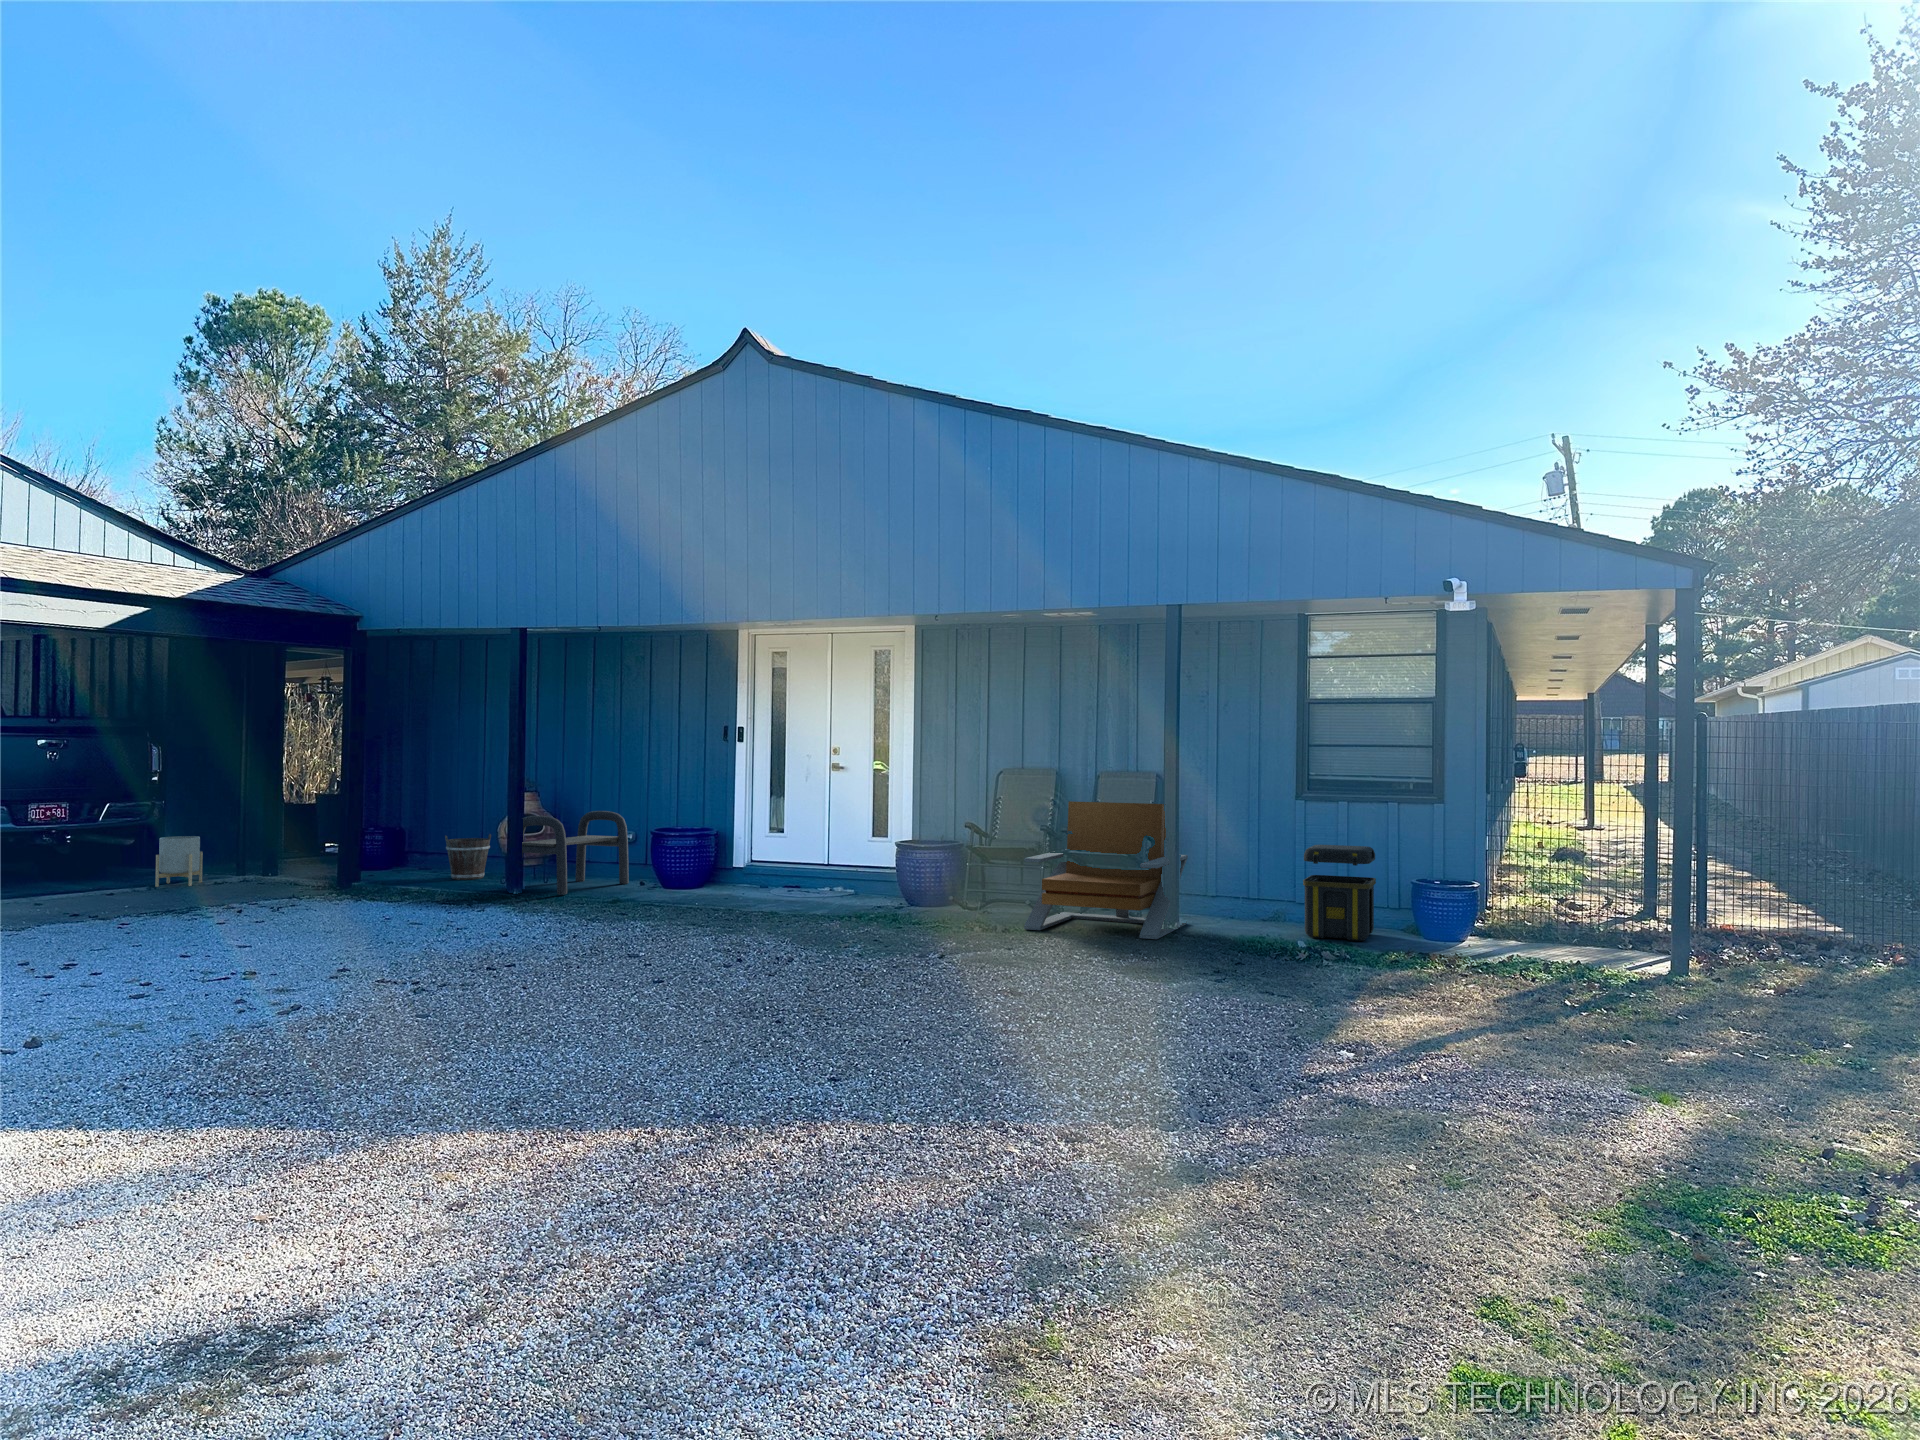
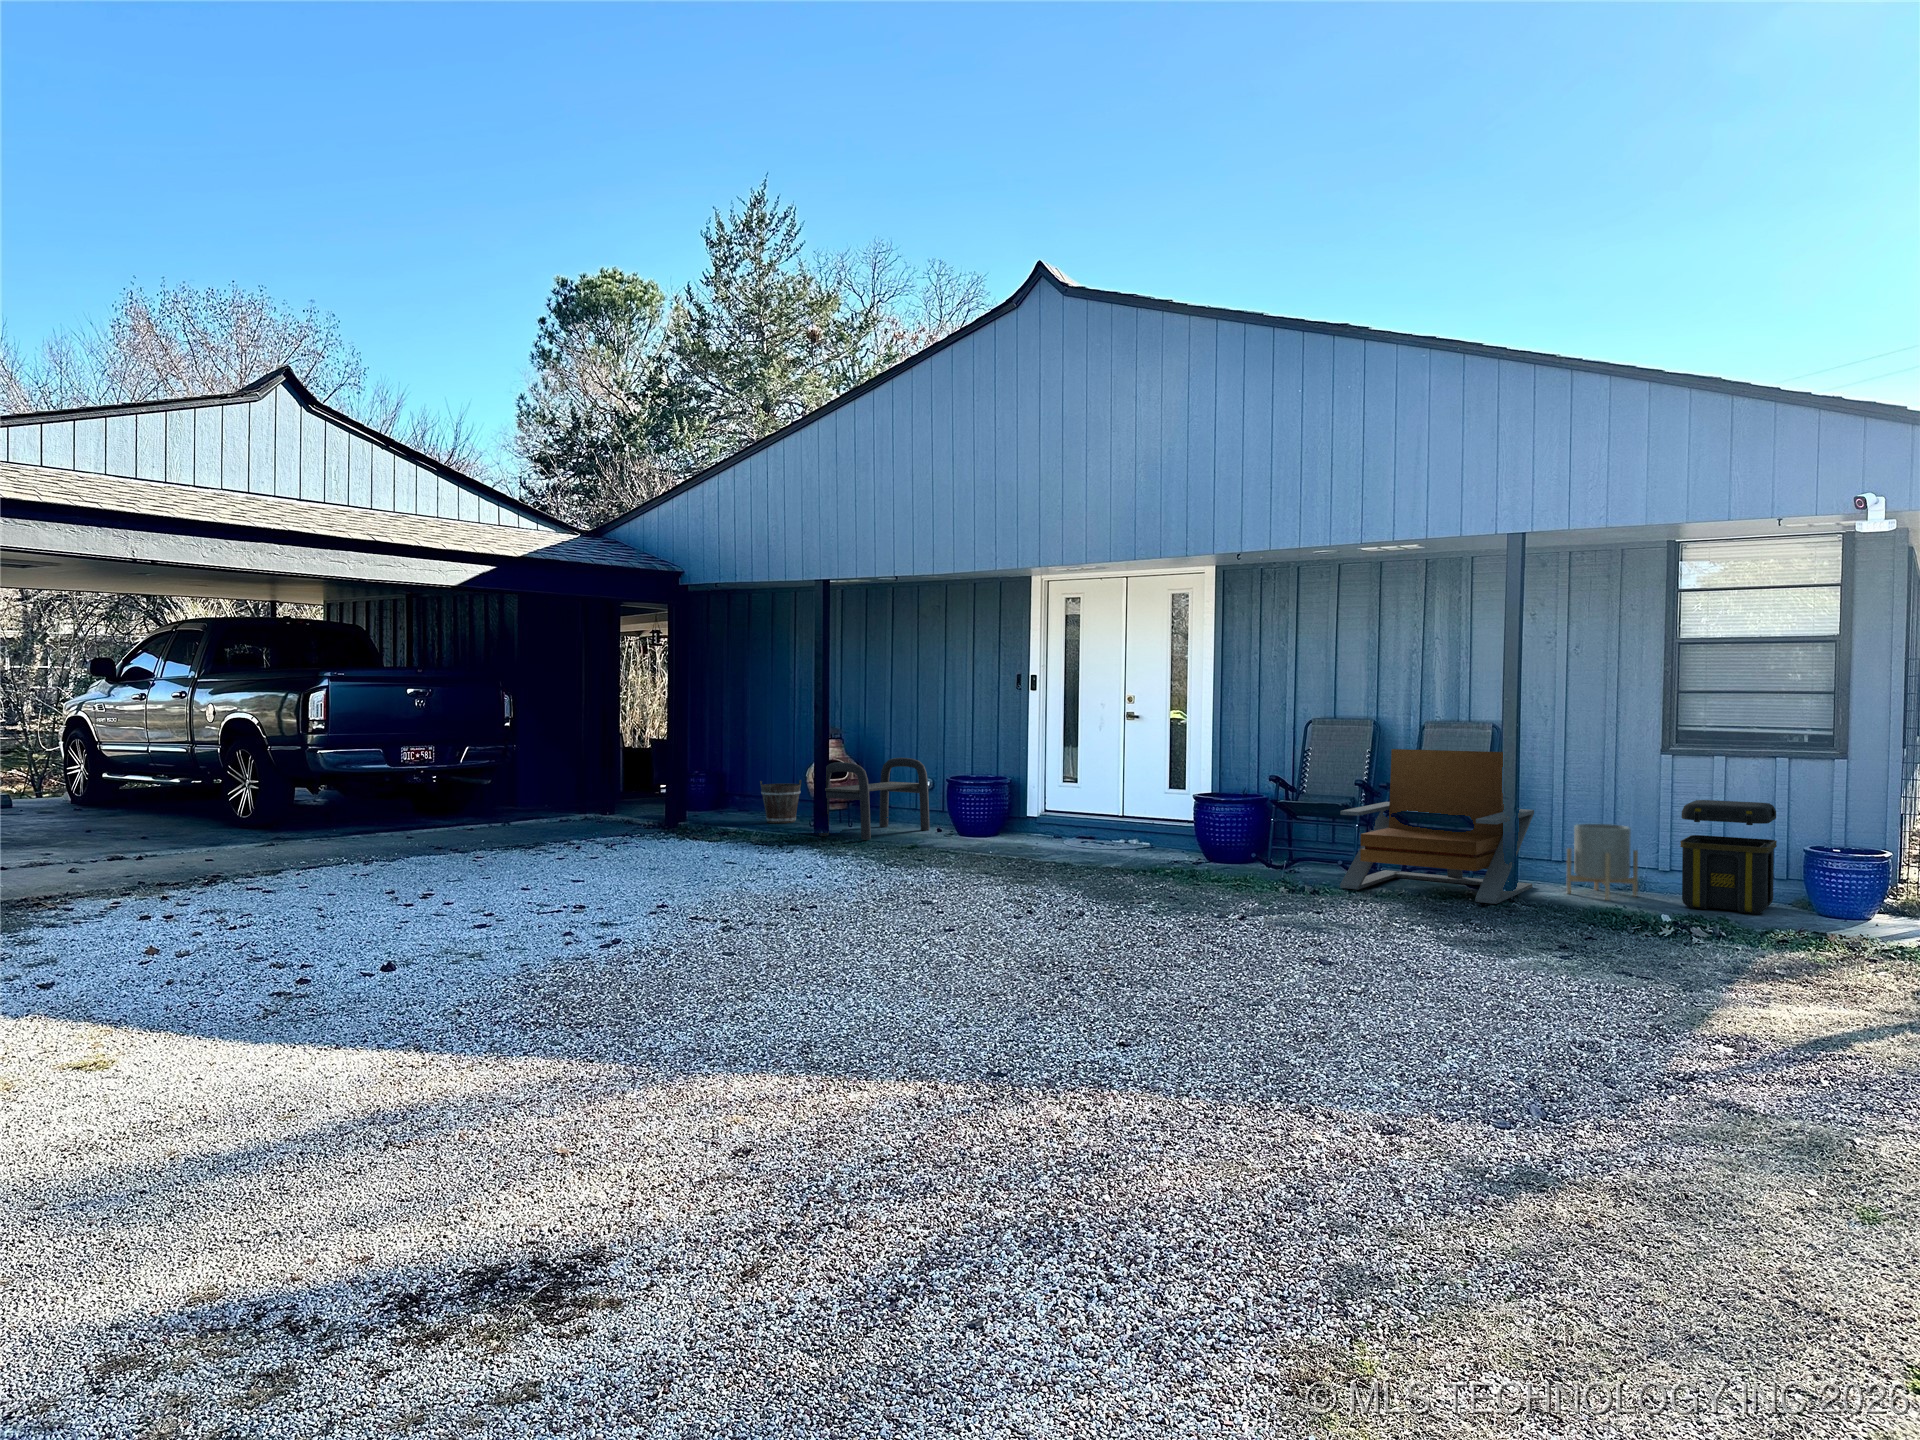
planter: present [155,836,203,887] -> present [1567,824,1638,900]

